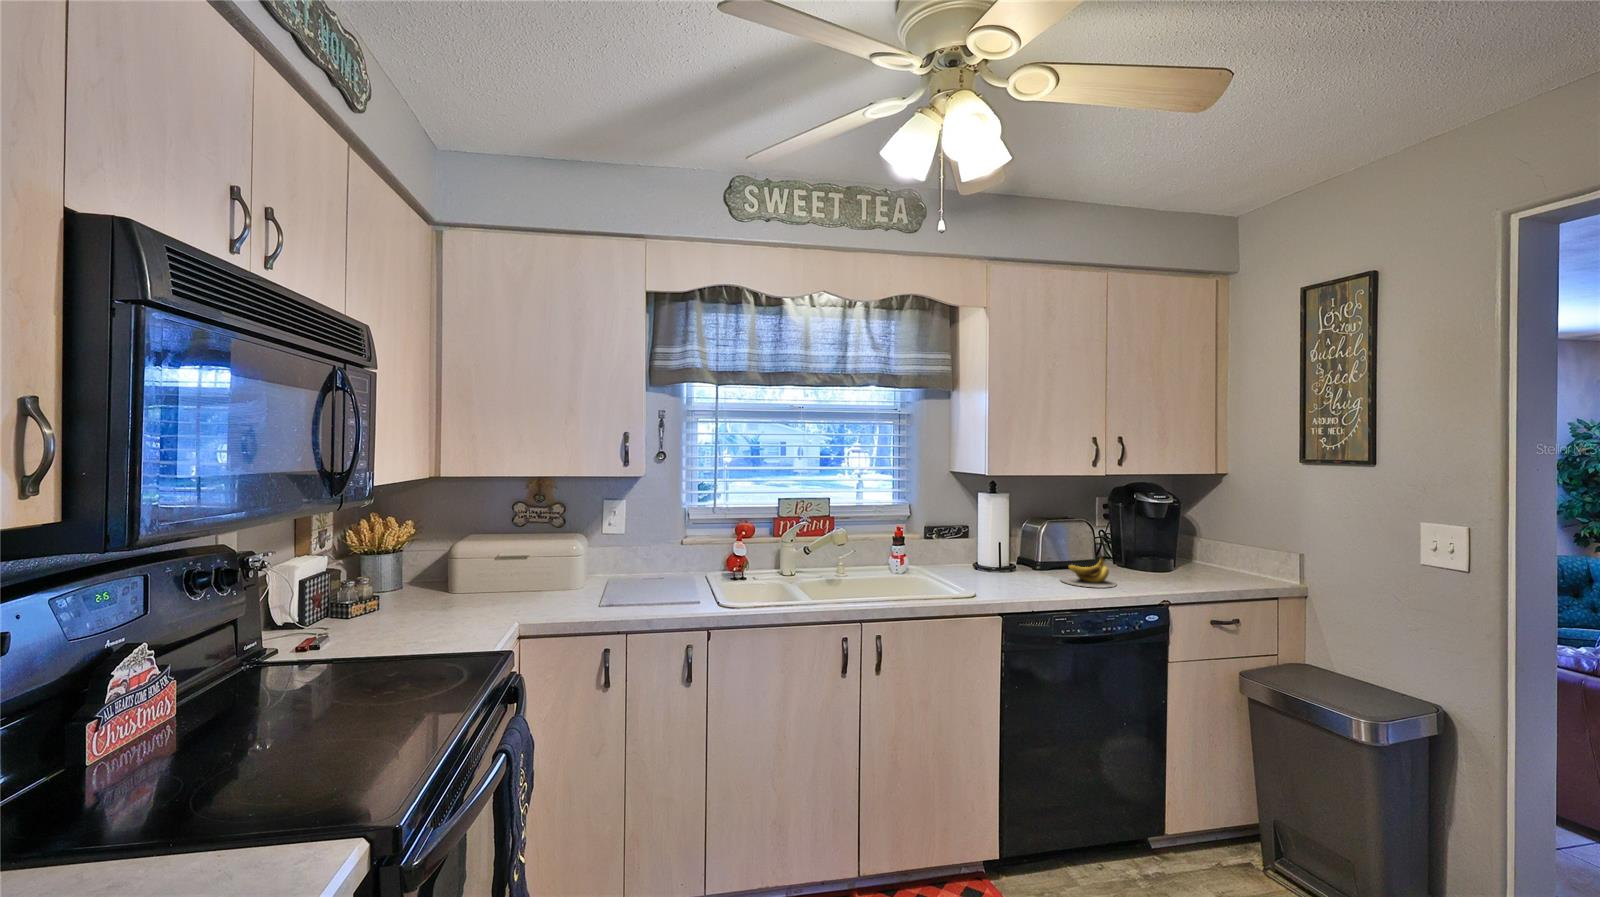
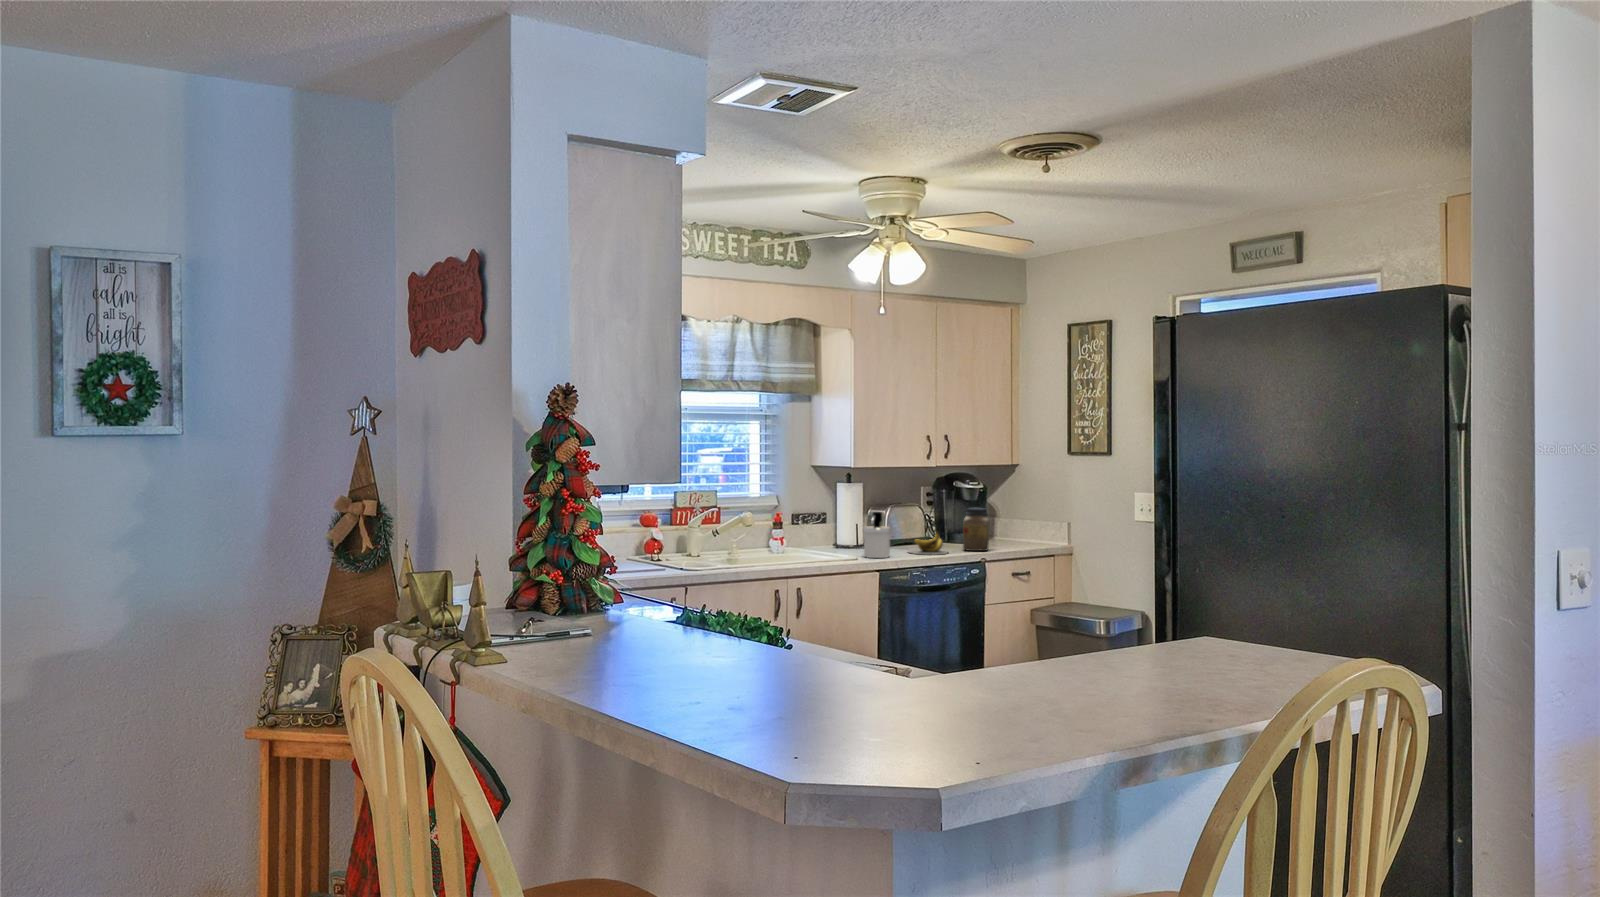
jar: none [1139,528,1179,586] -> present [963,508,989,551]
soap dispenser: none [995,529,1031,589] -> present [863,512,891,558]

